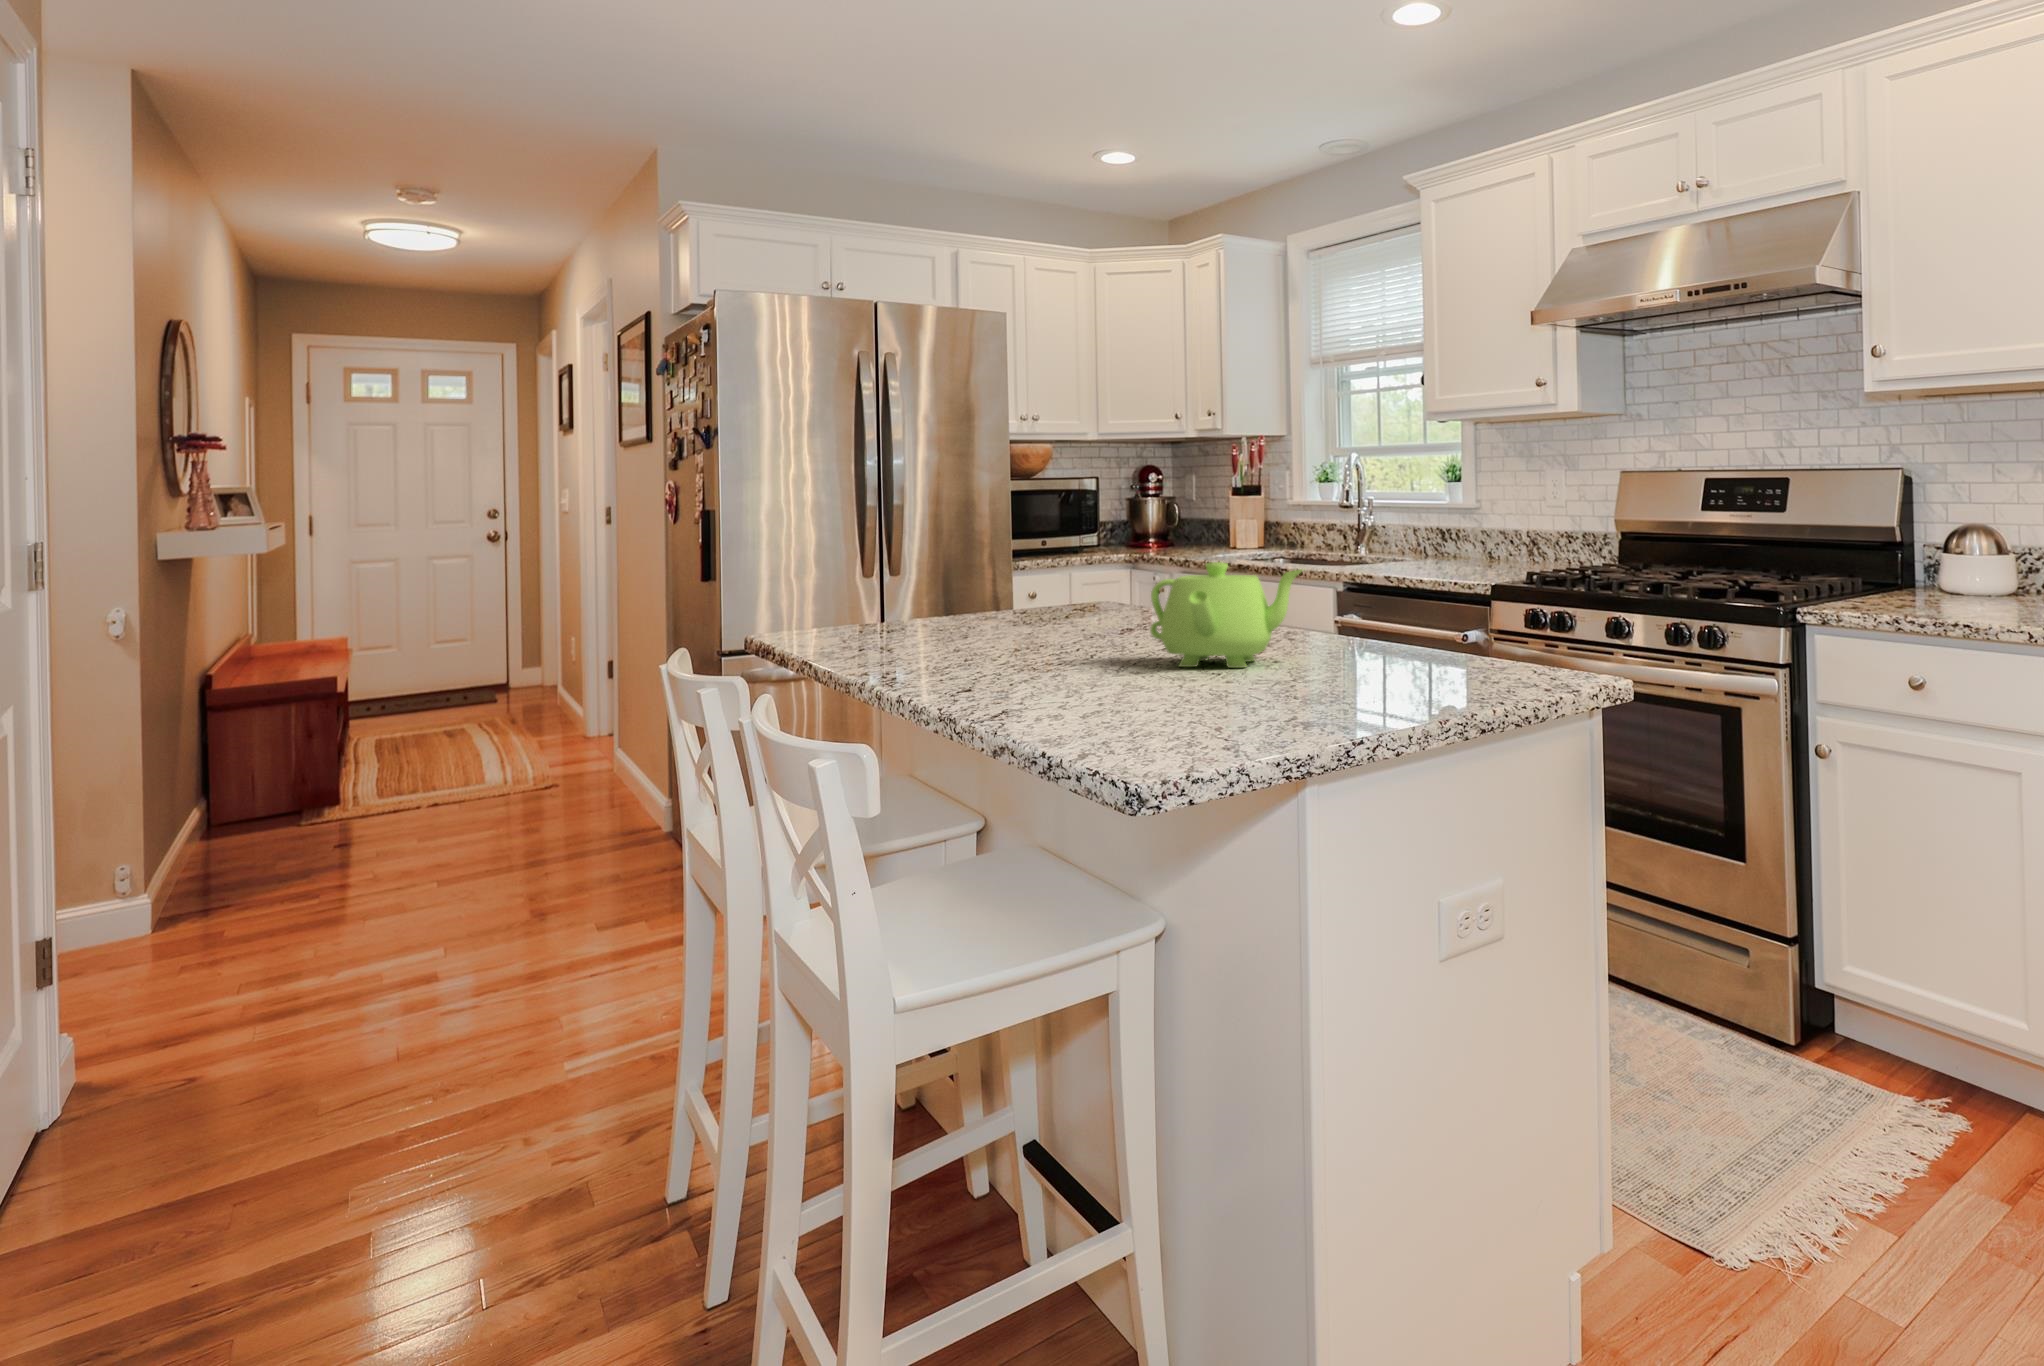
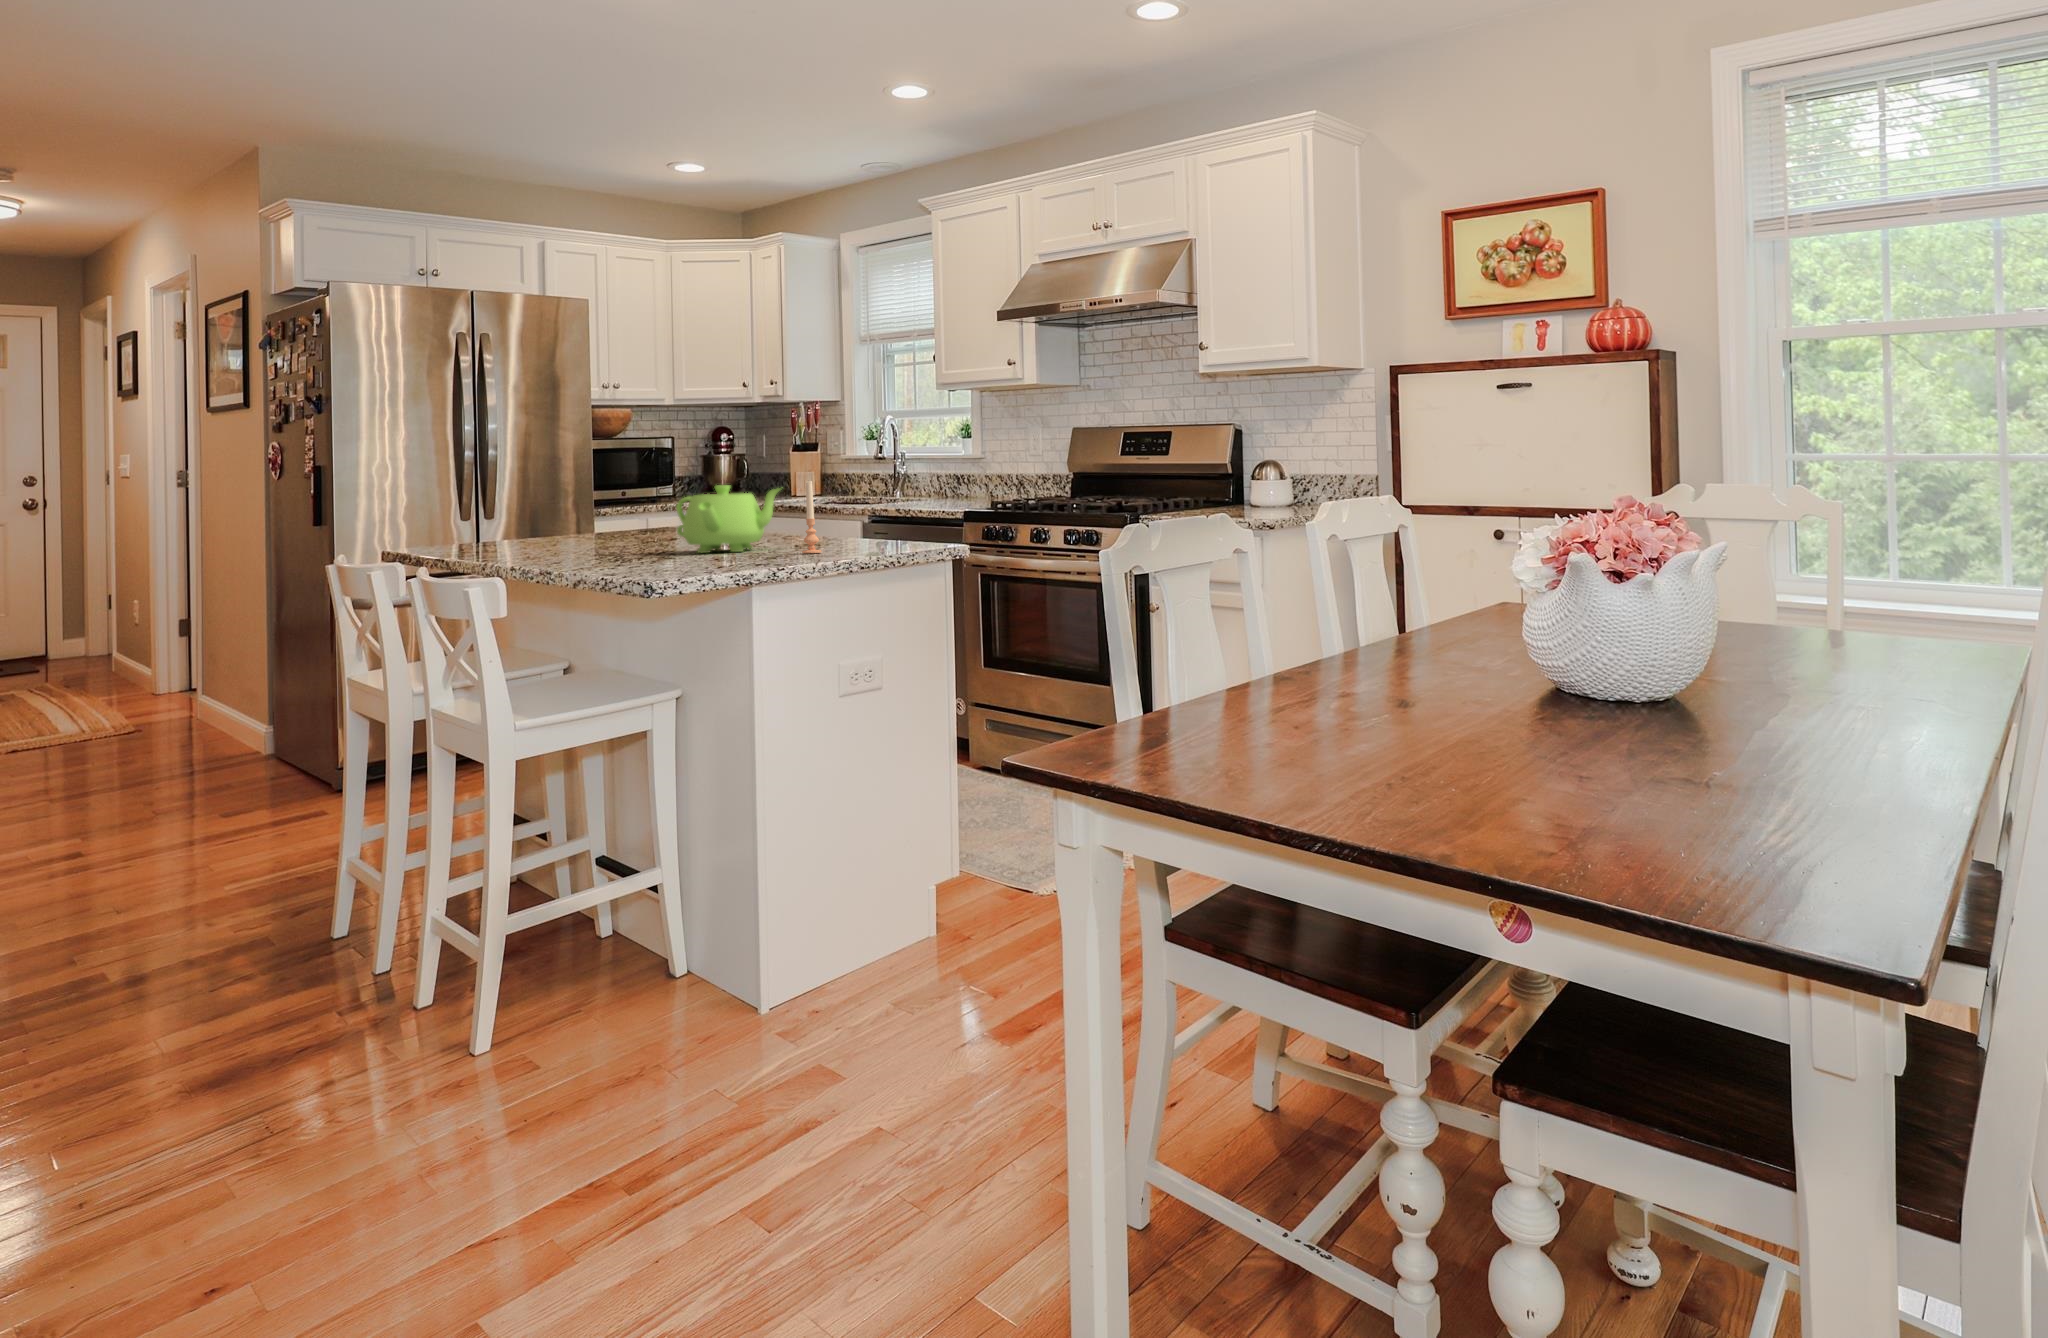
candle: none [1345,563,1375,682] -> present [802,481,821,553]

